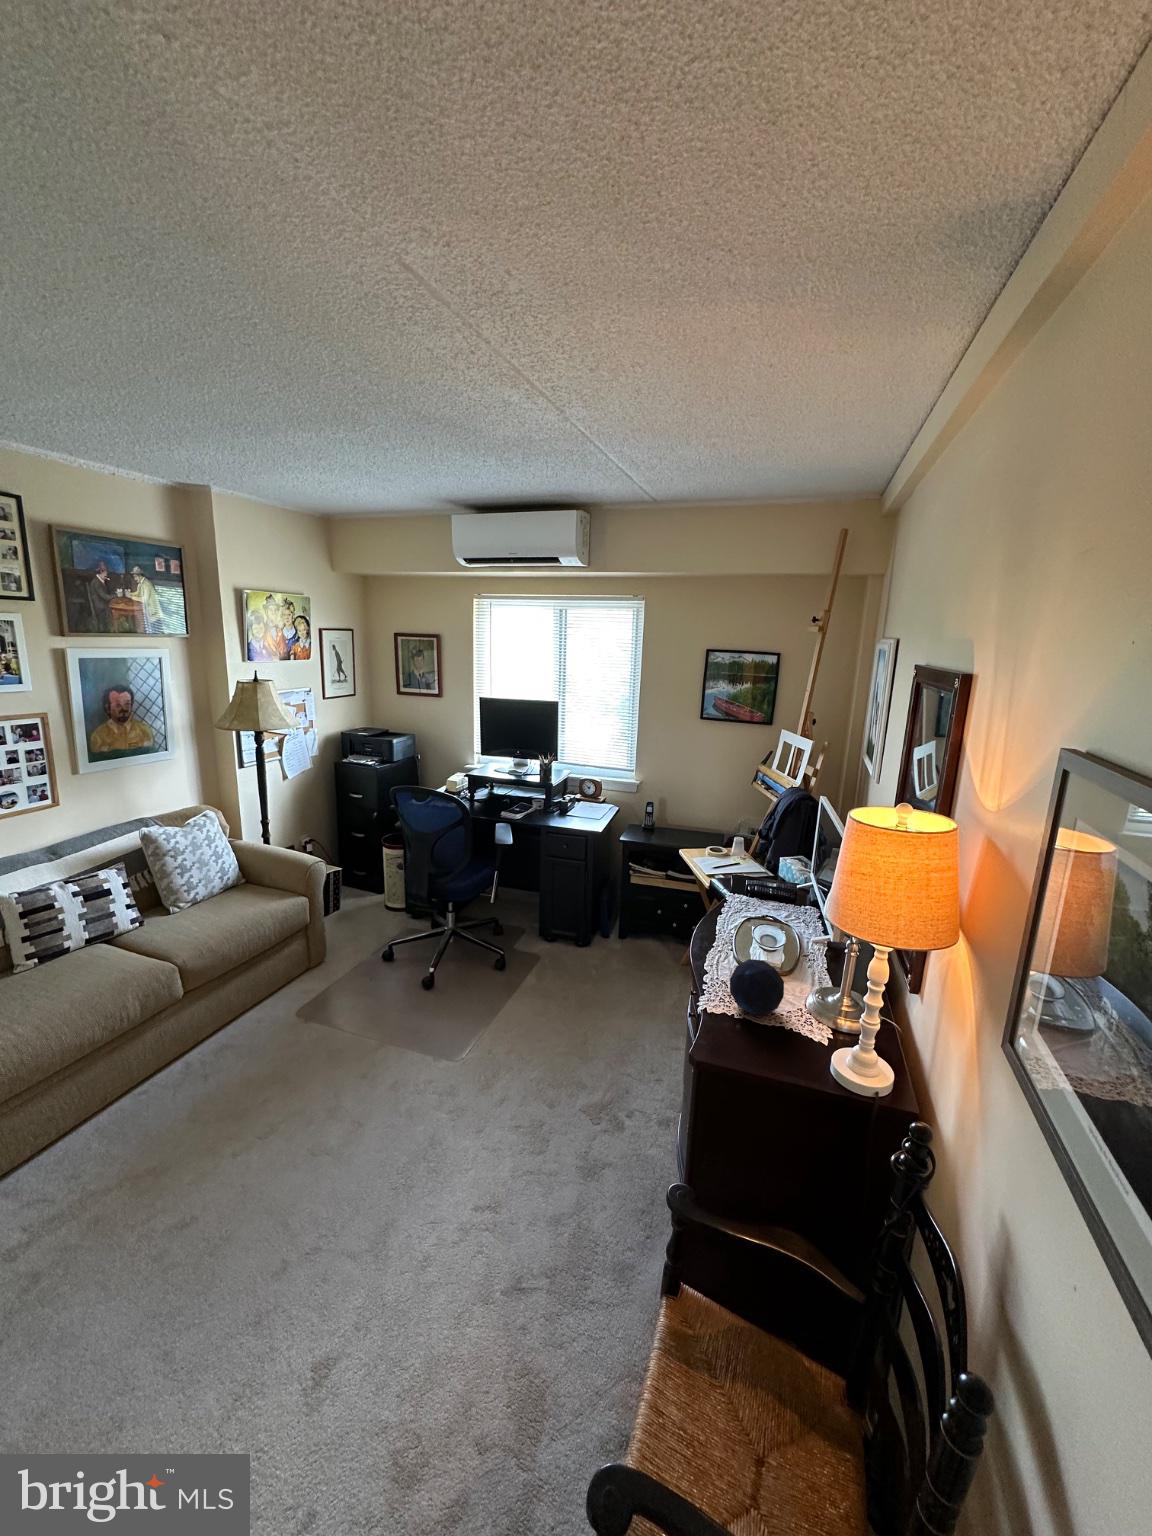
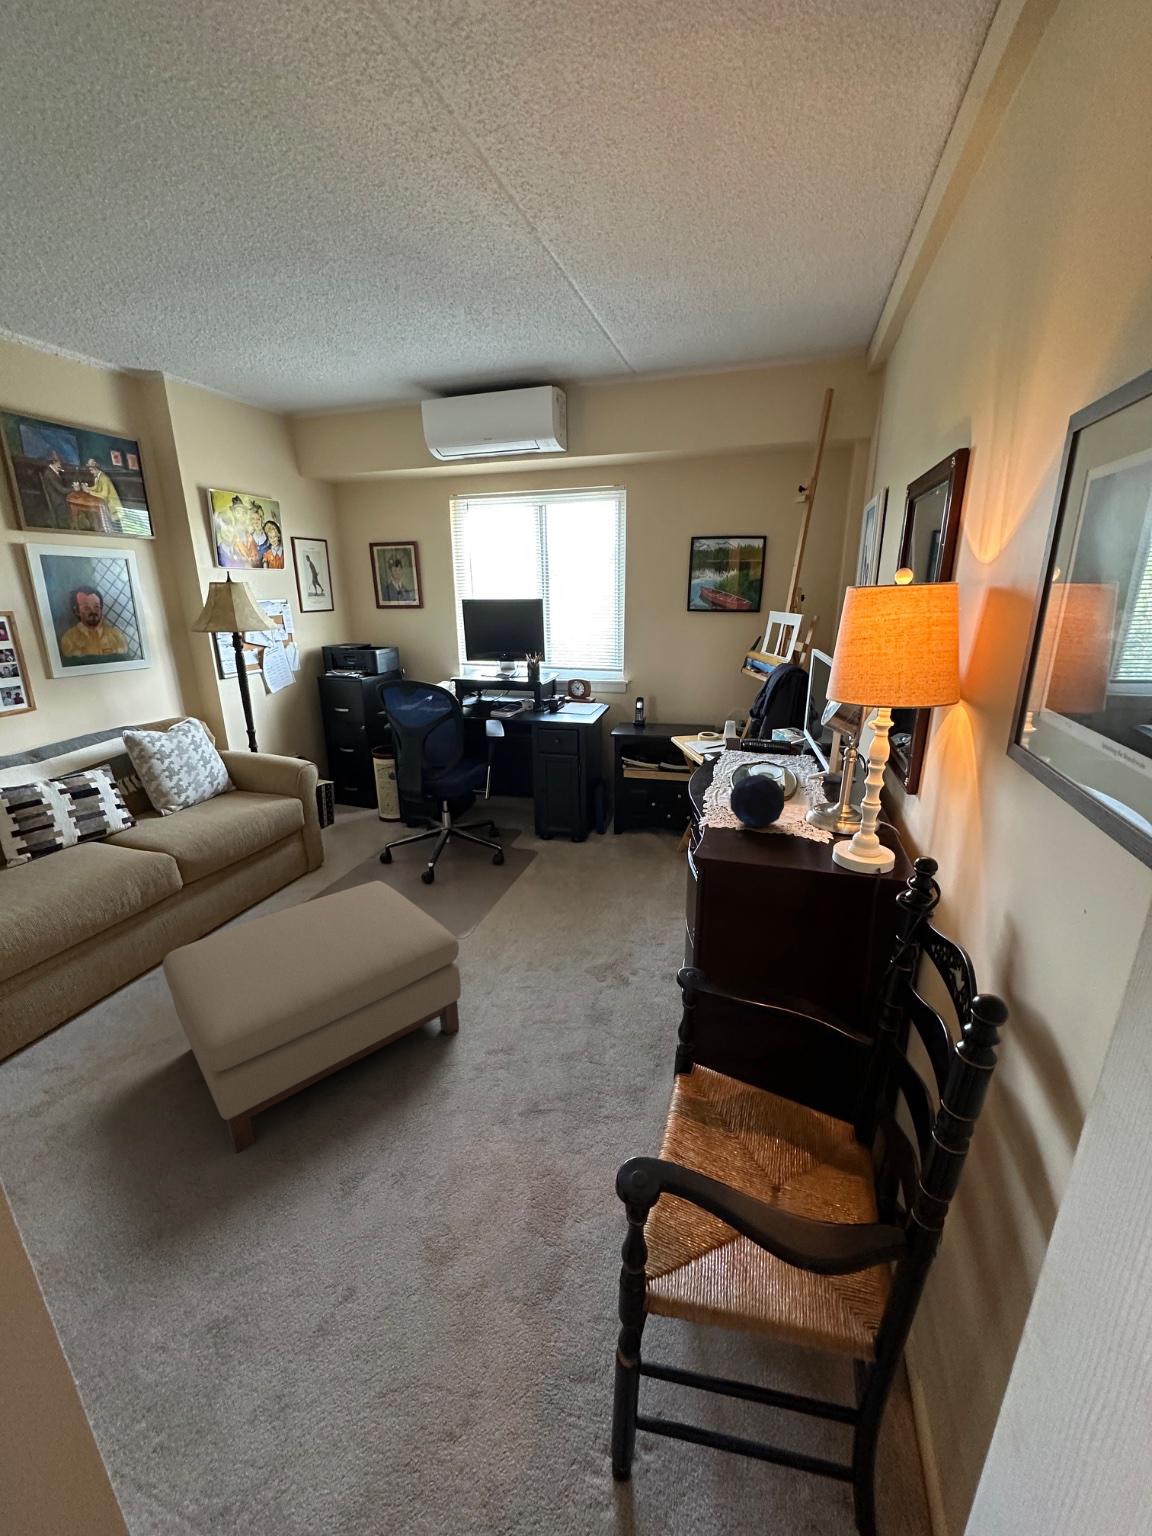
ottoman: none [156,1008,452,1324] -> present [163,881,461,1153]

